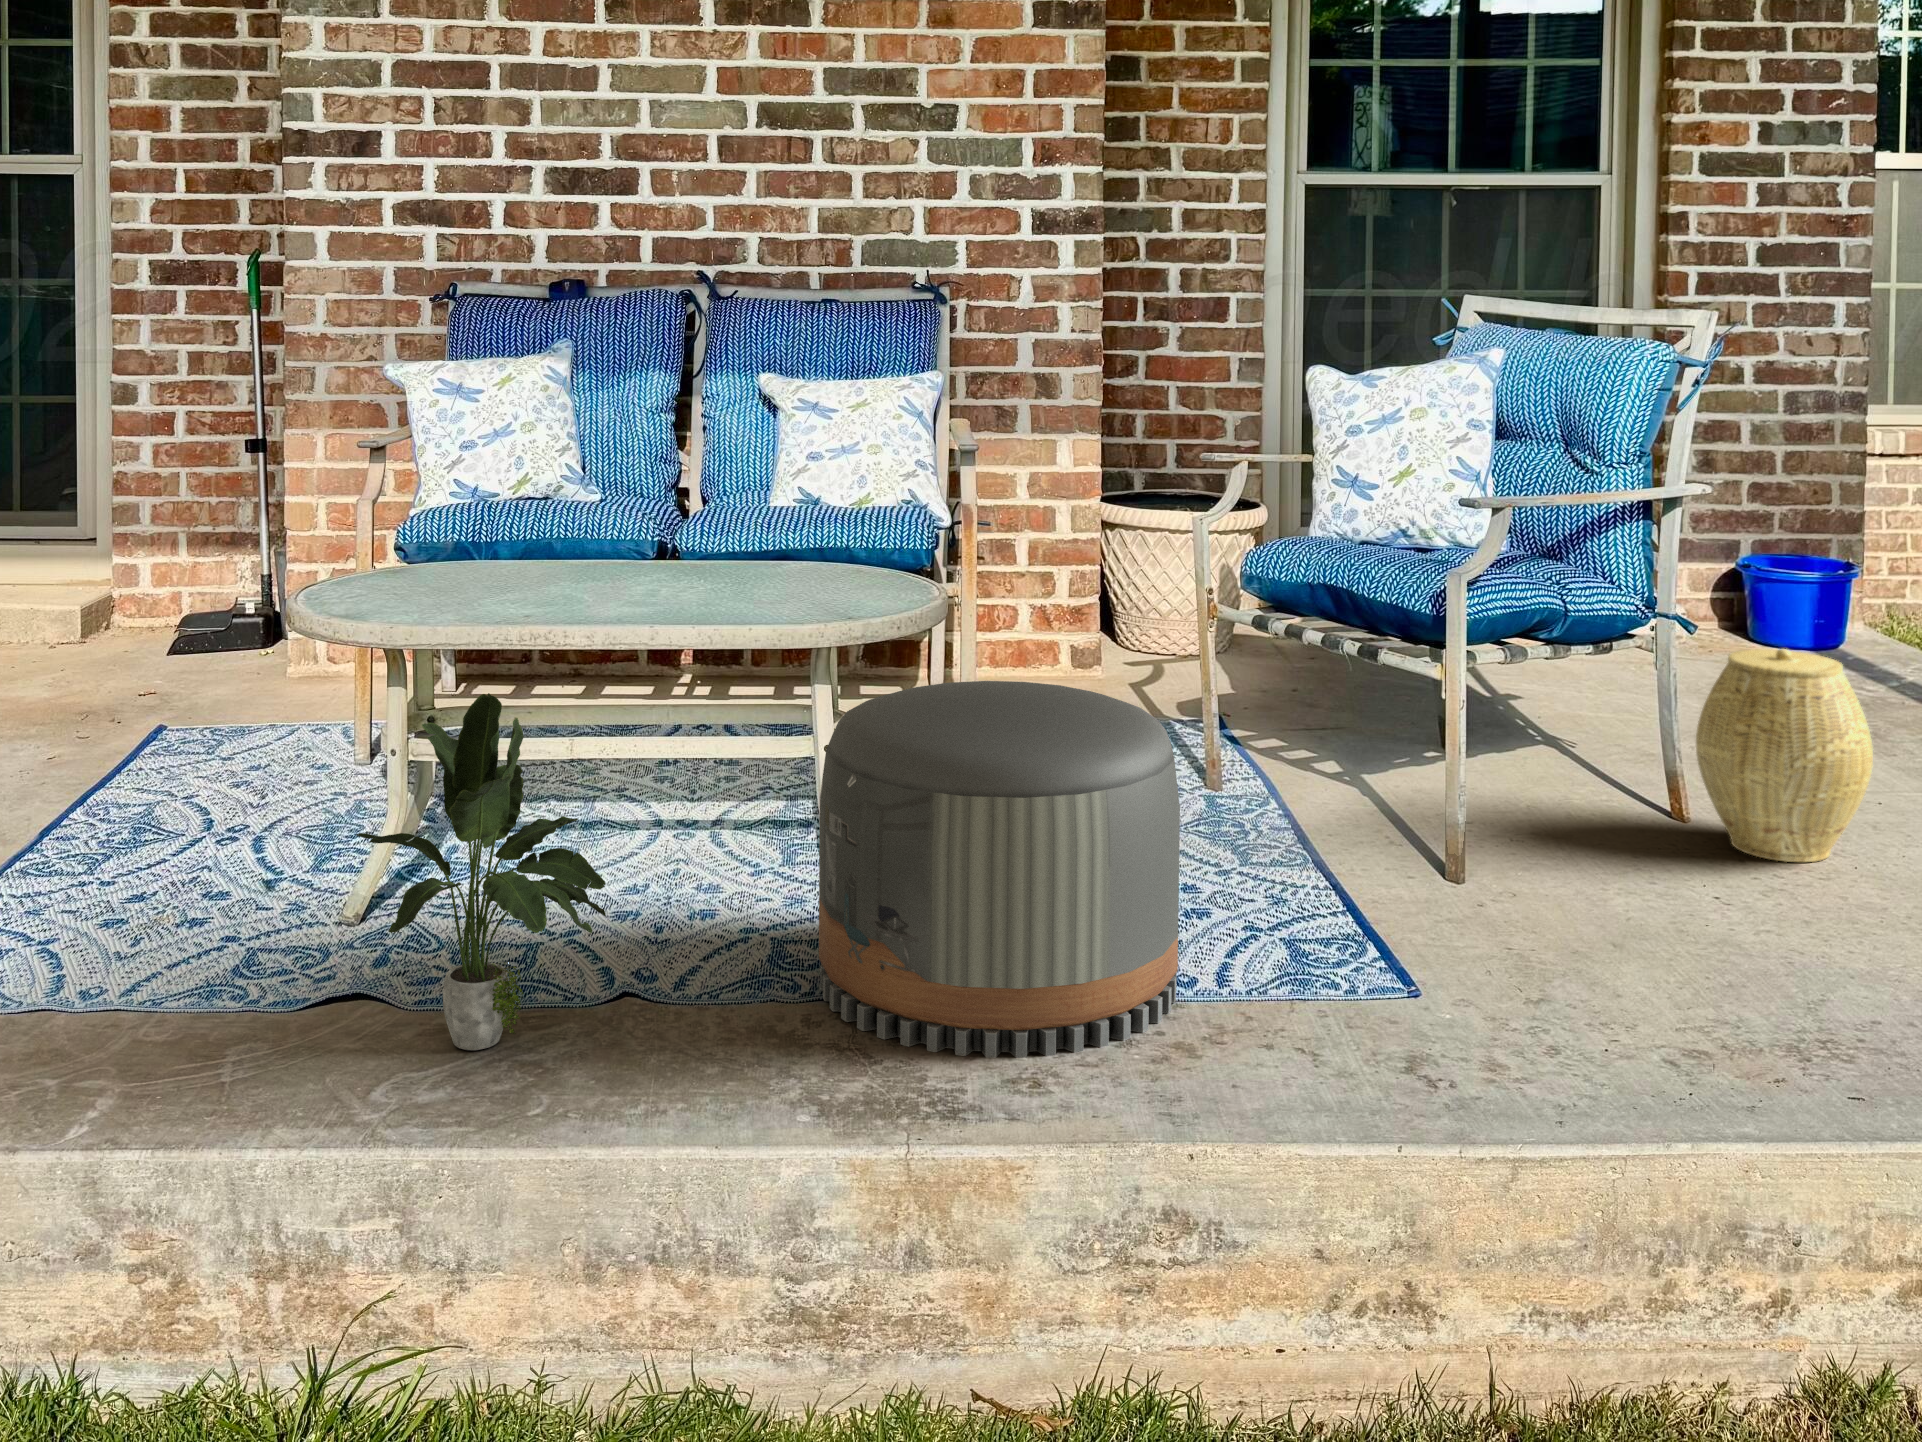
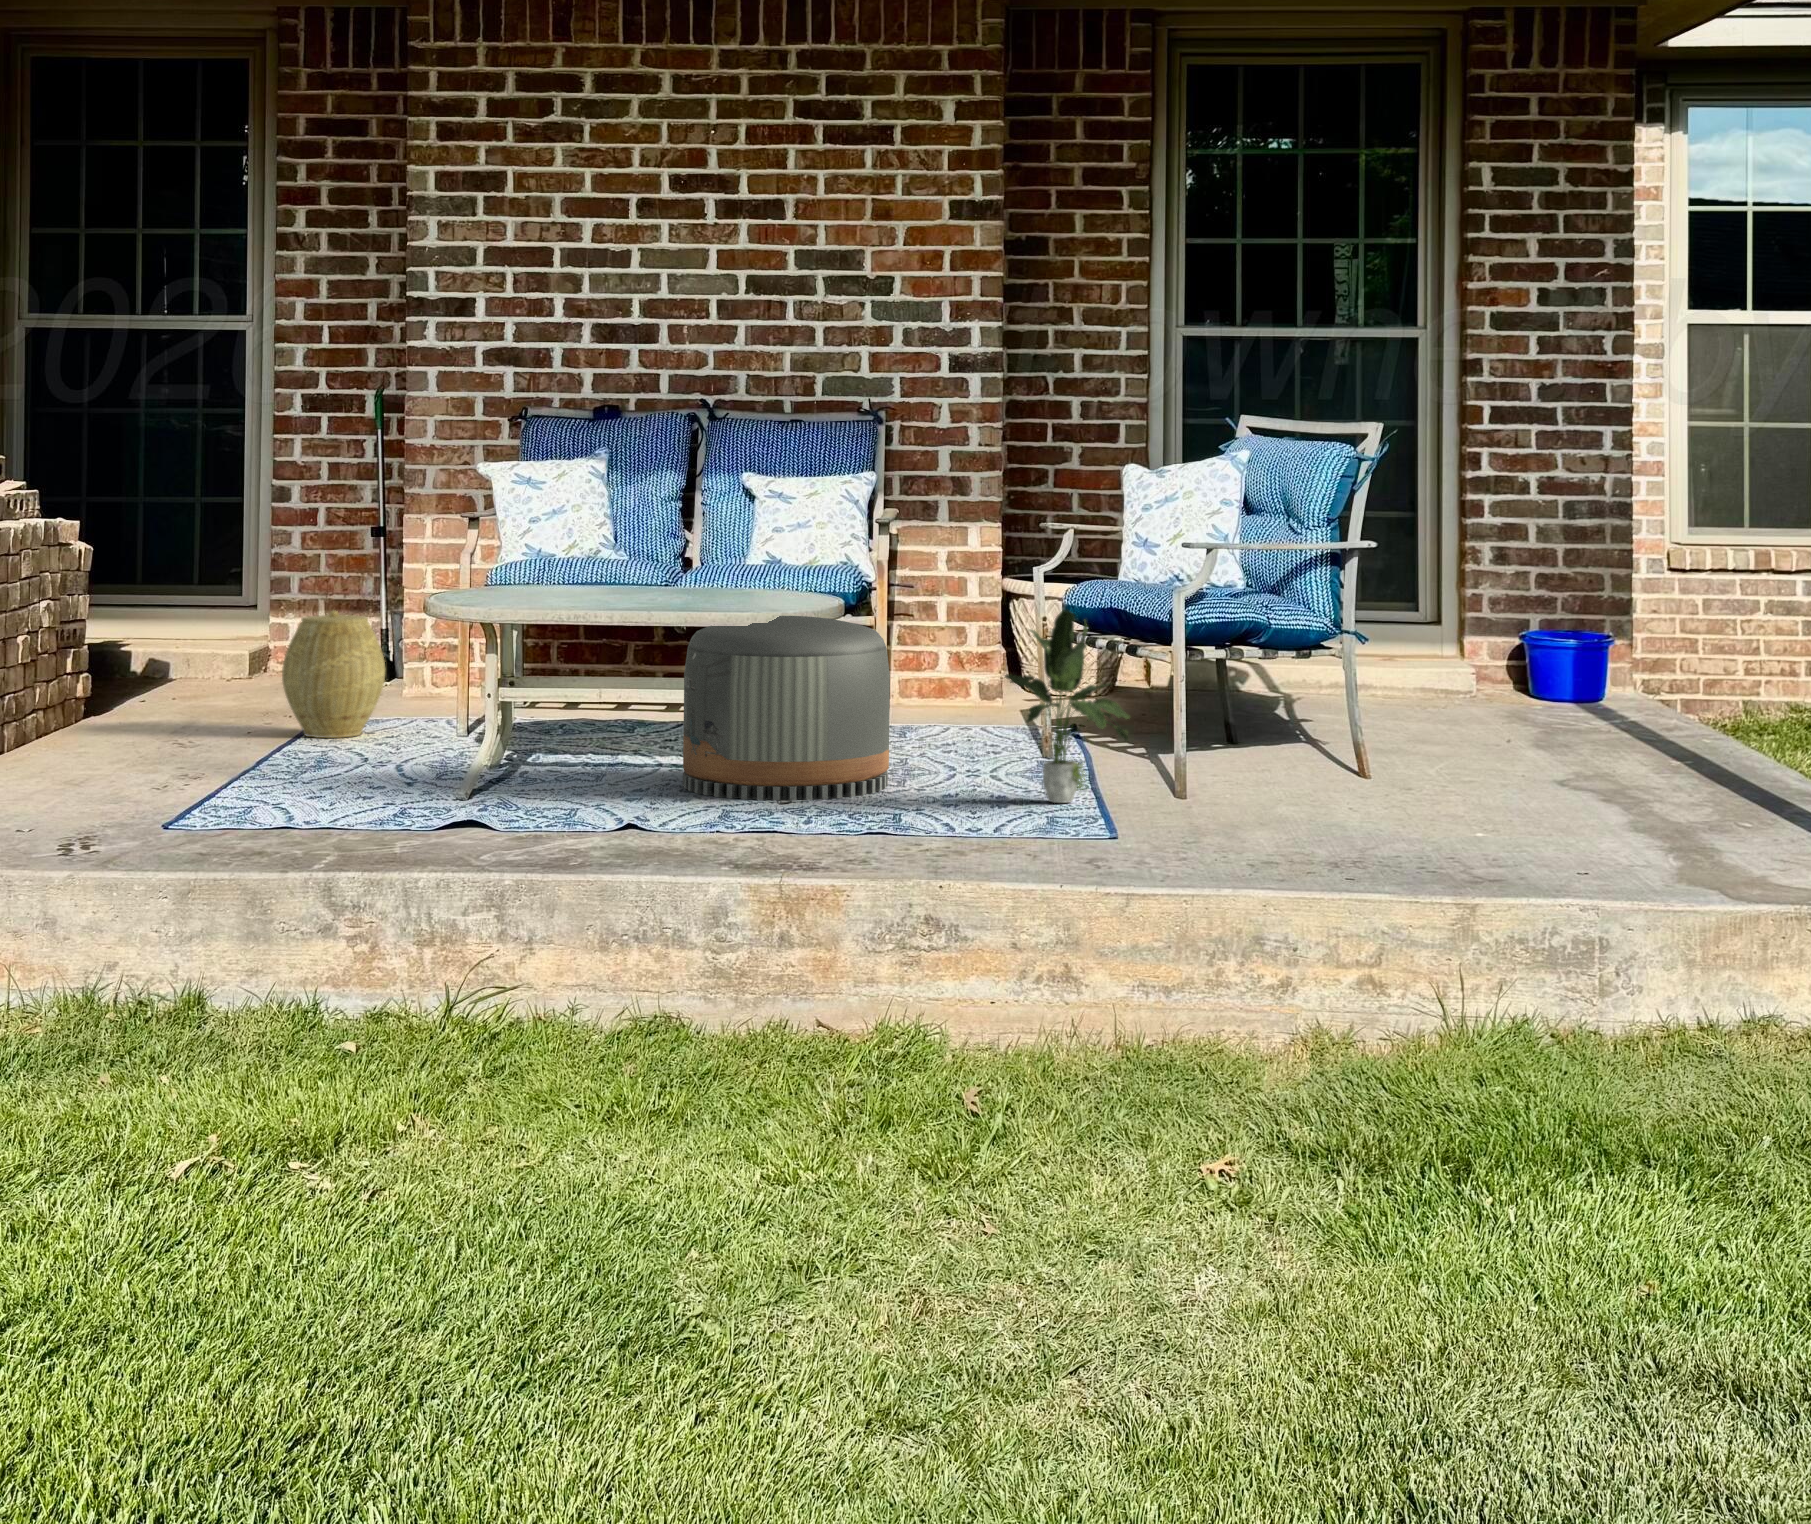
woven basket: present [1696,649,1873,862] -> present [282,611,386,738]
potted plant: present [356,693,606,1050] -> present [1005,610,1129,803]

